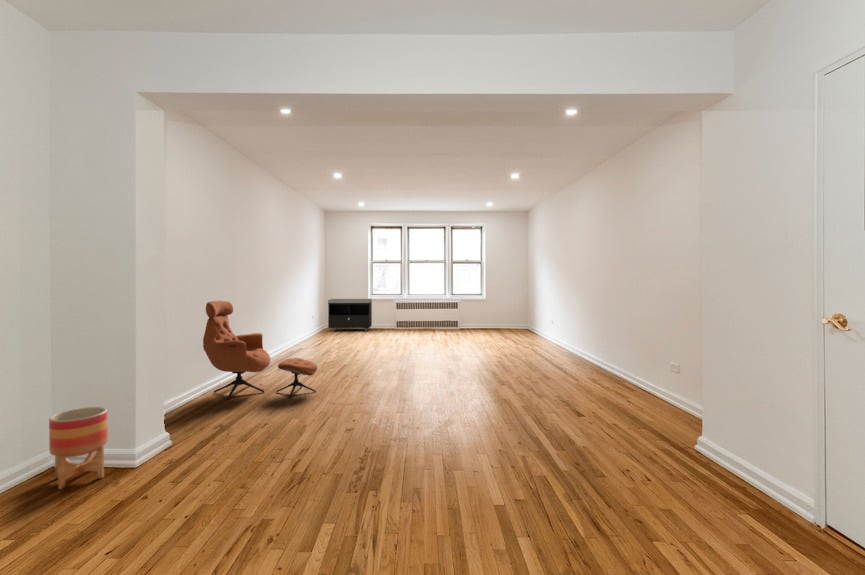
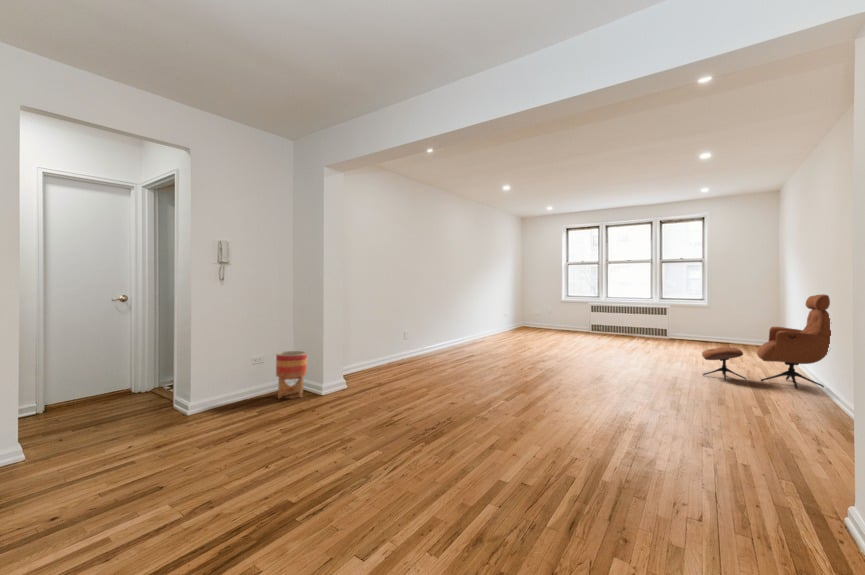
storage bench: present [328,299,372,331] -> none [522,300,567,333]
lounge chair: present [203,301,317,400] -> present [702,294,831,389]

